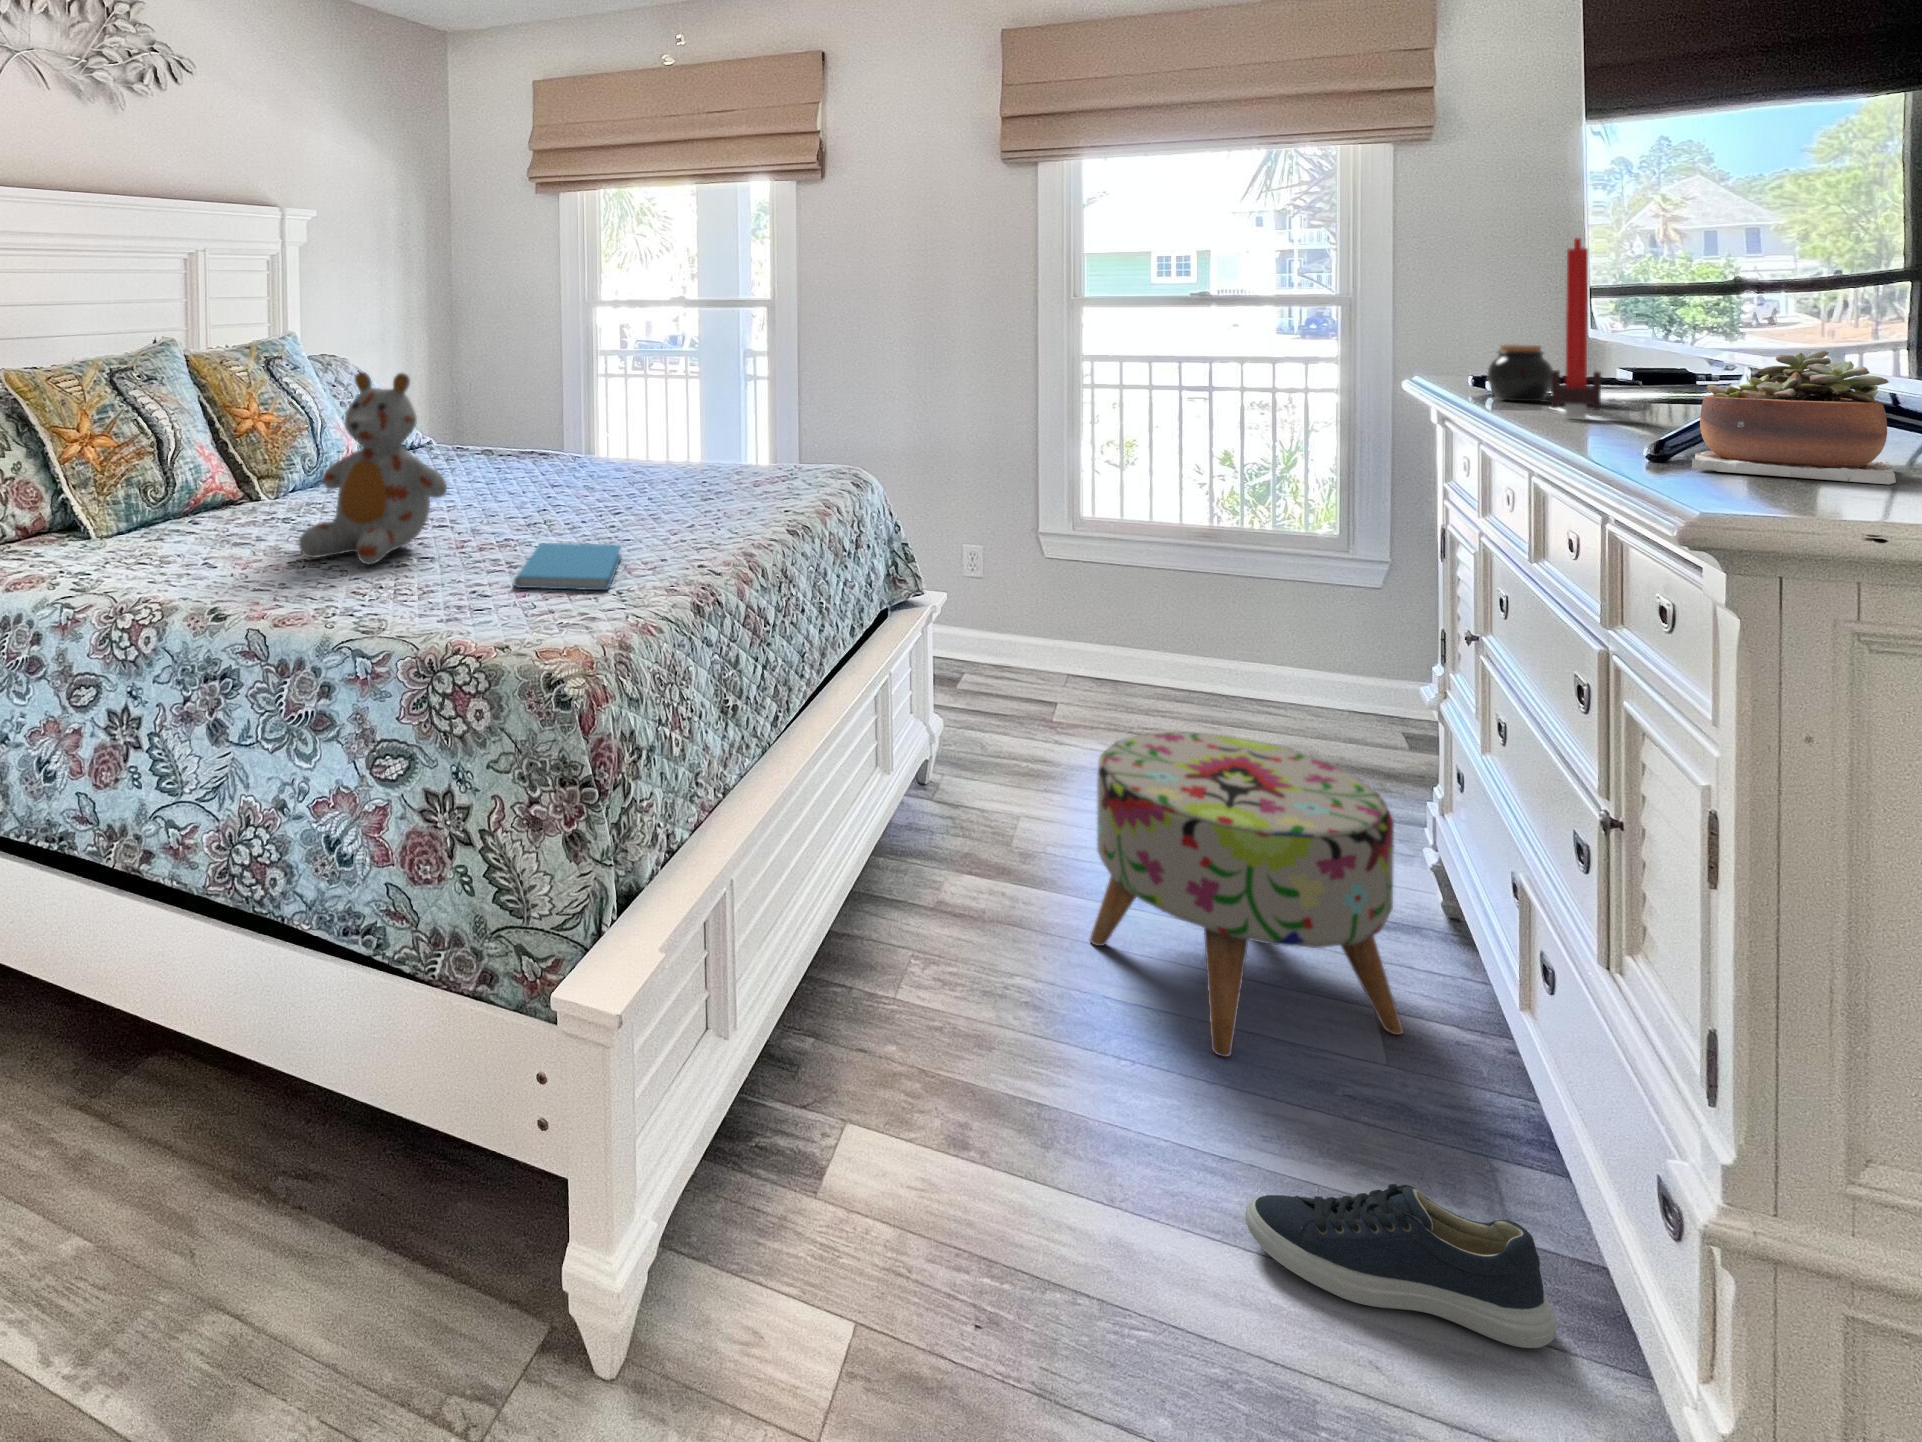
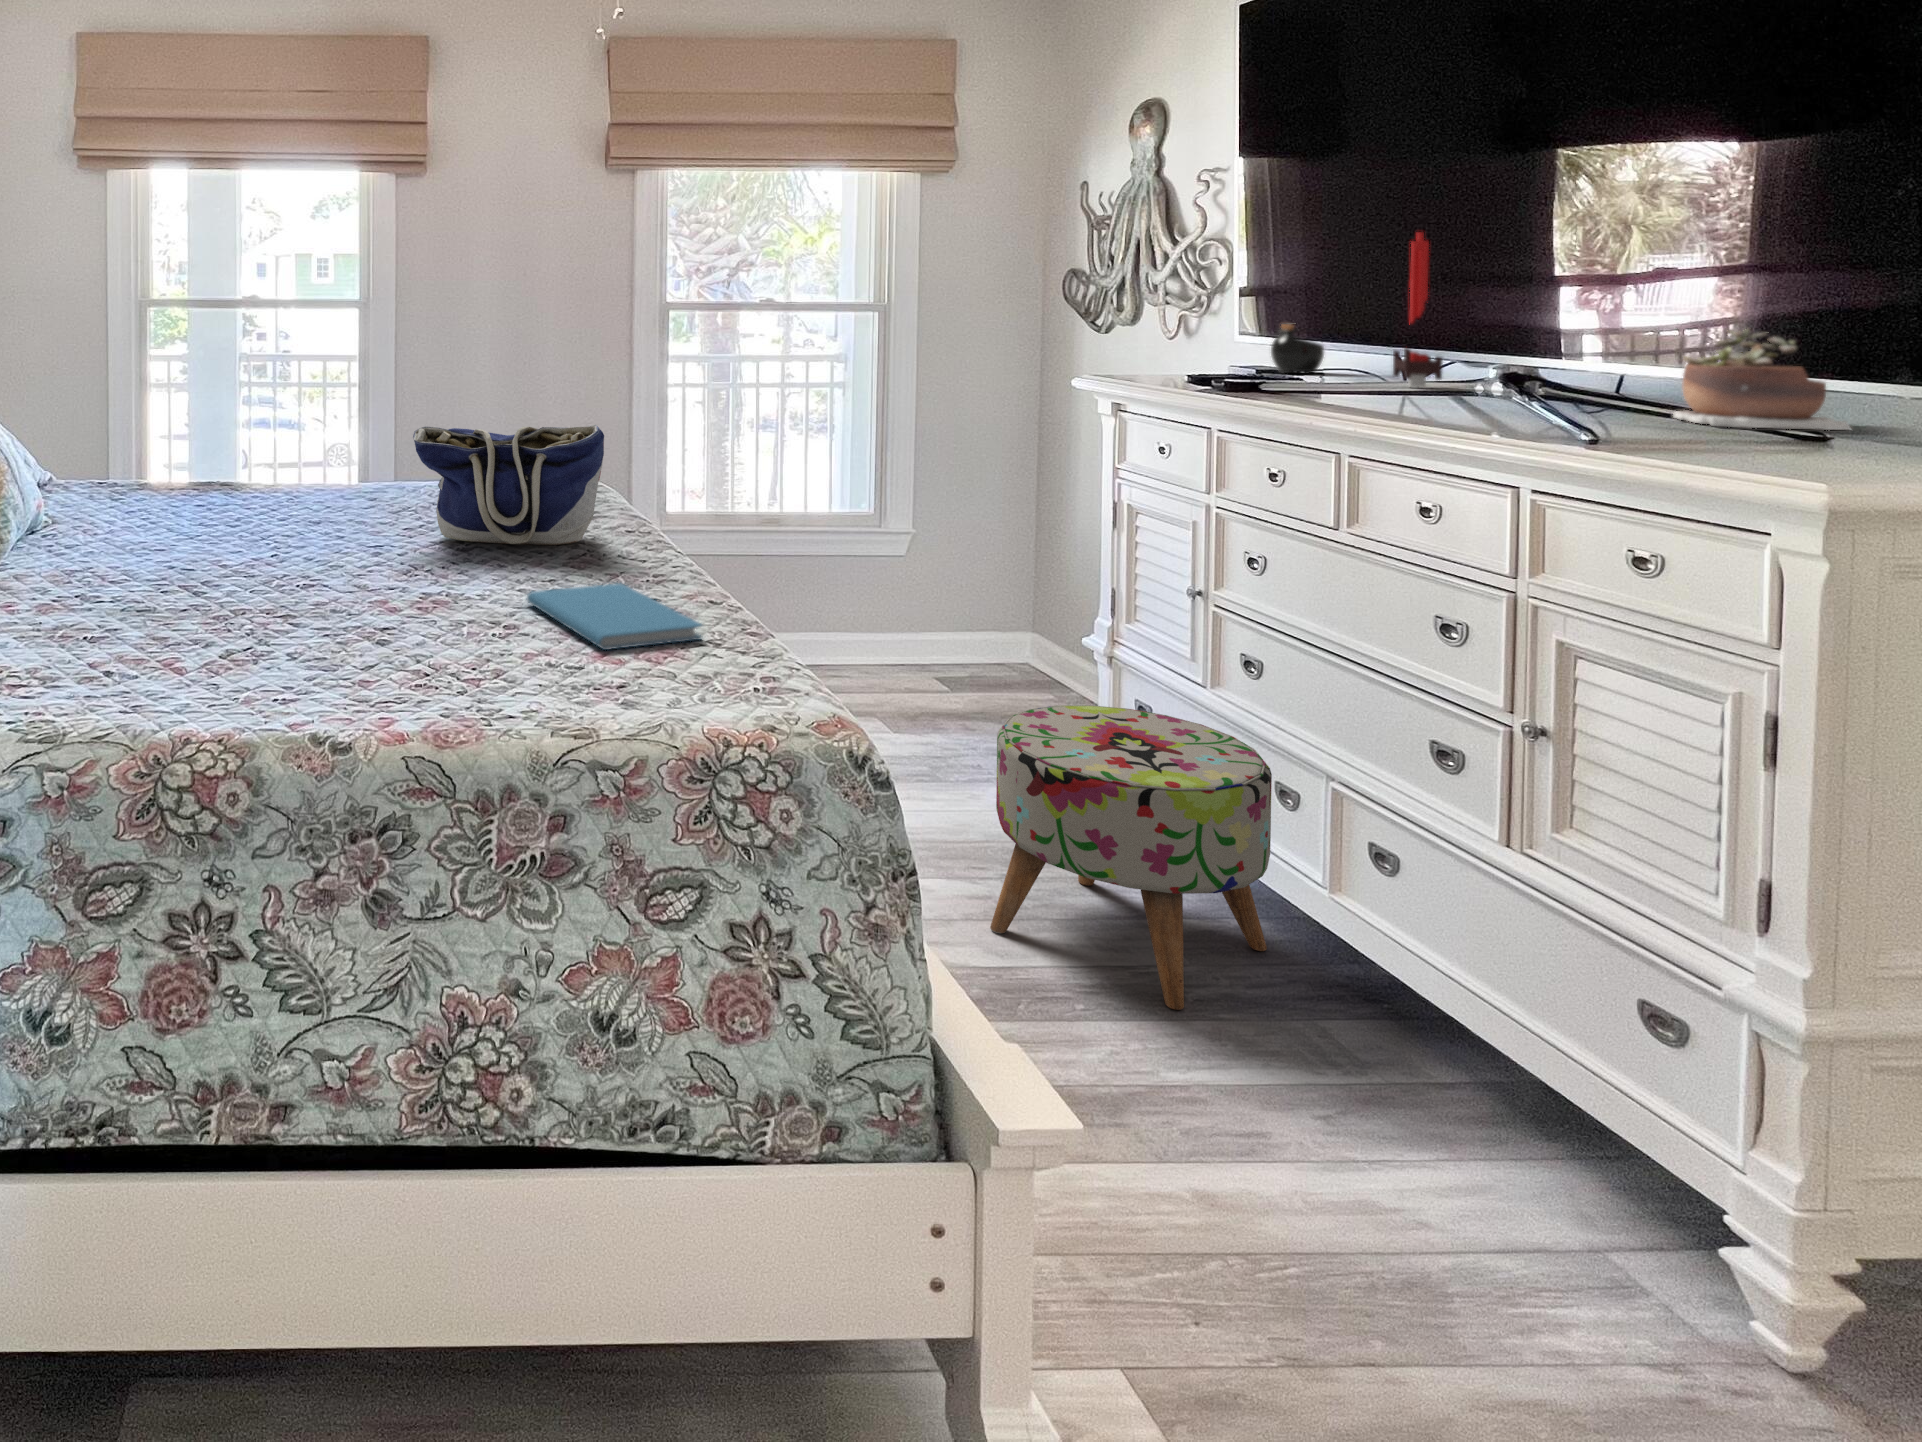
stuffed bear: present [299,371,447,564] -> none [230,387,425,646]
tote bag: none [555,412,708,516] -> present [413,425,604,545]
shoe: present [1245,1184,1557,1348] -> none [1337,1078,1580,1196]

